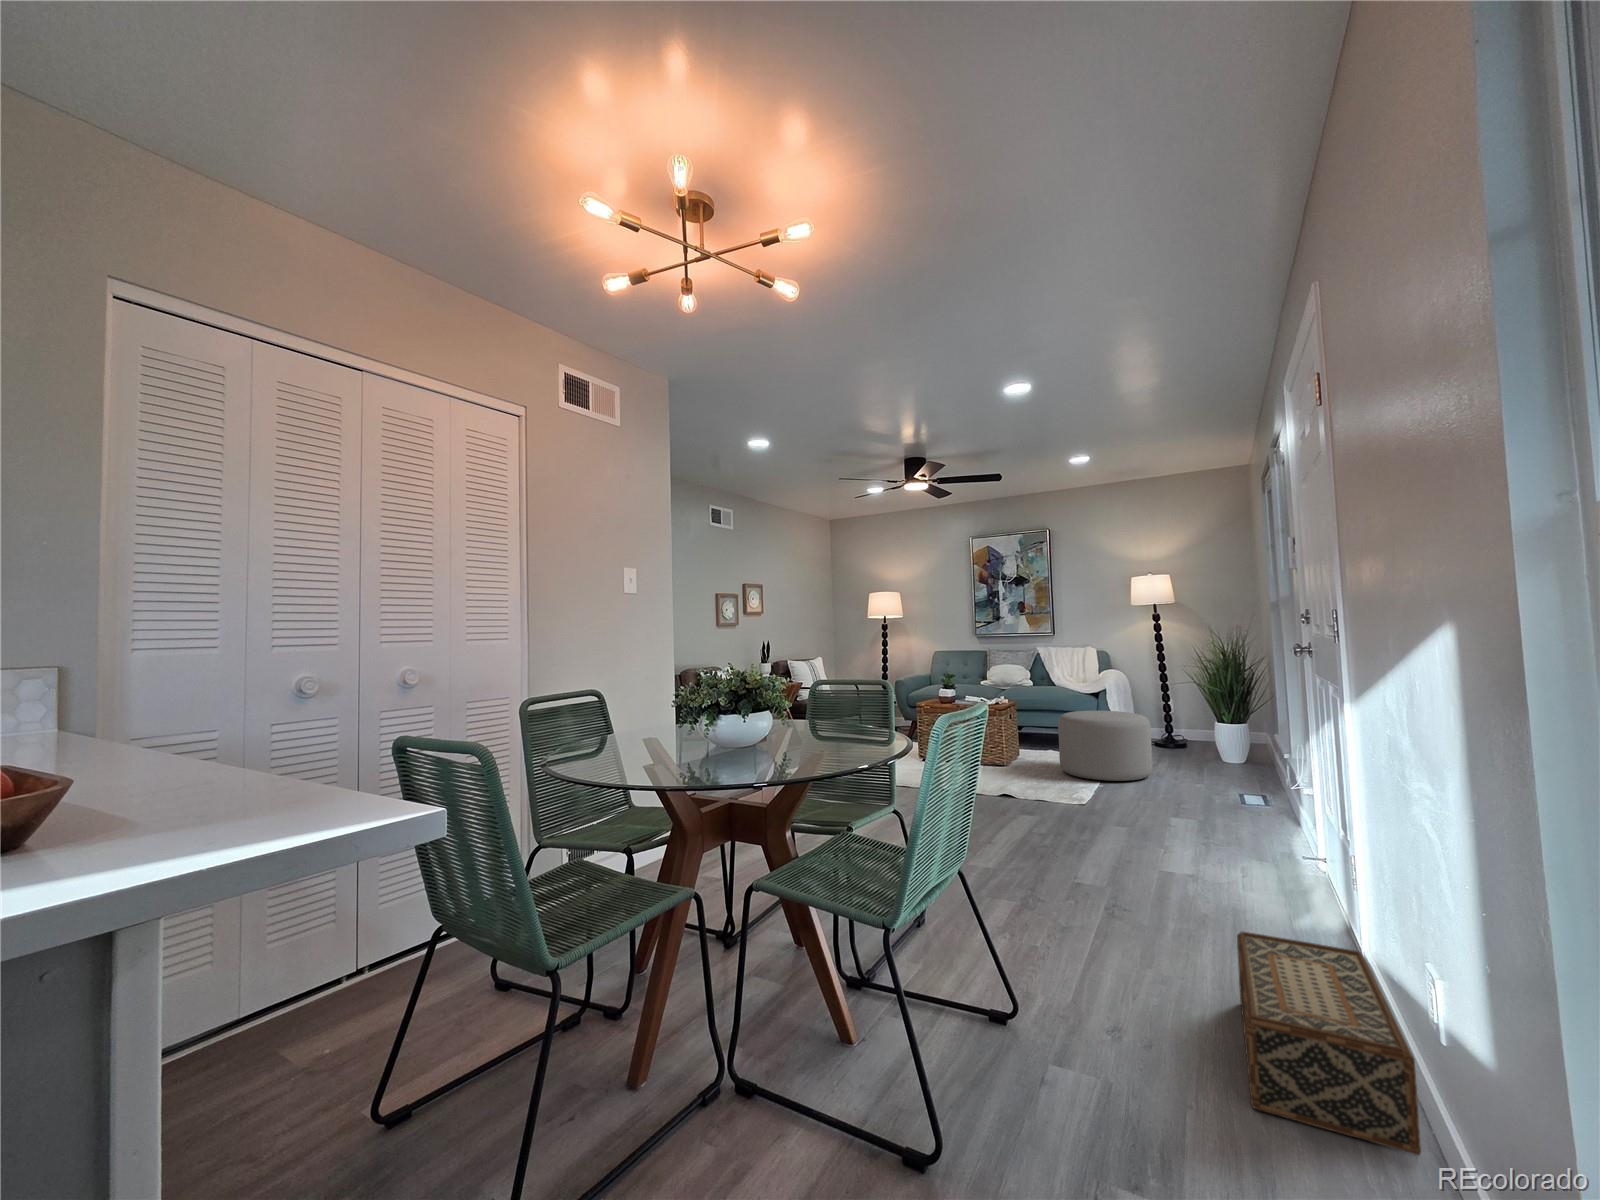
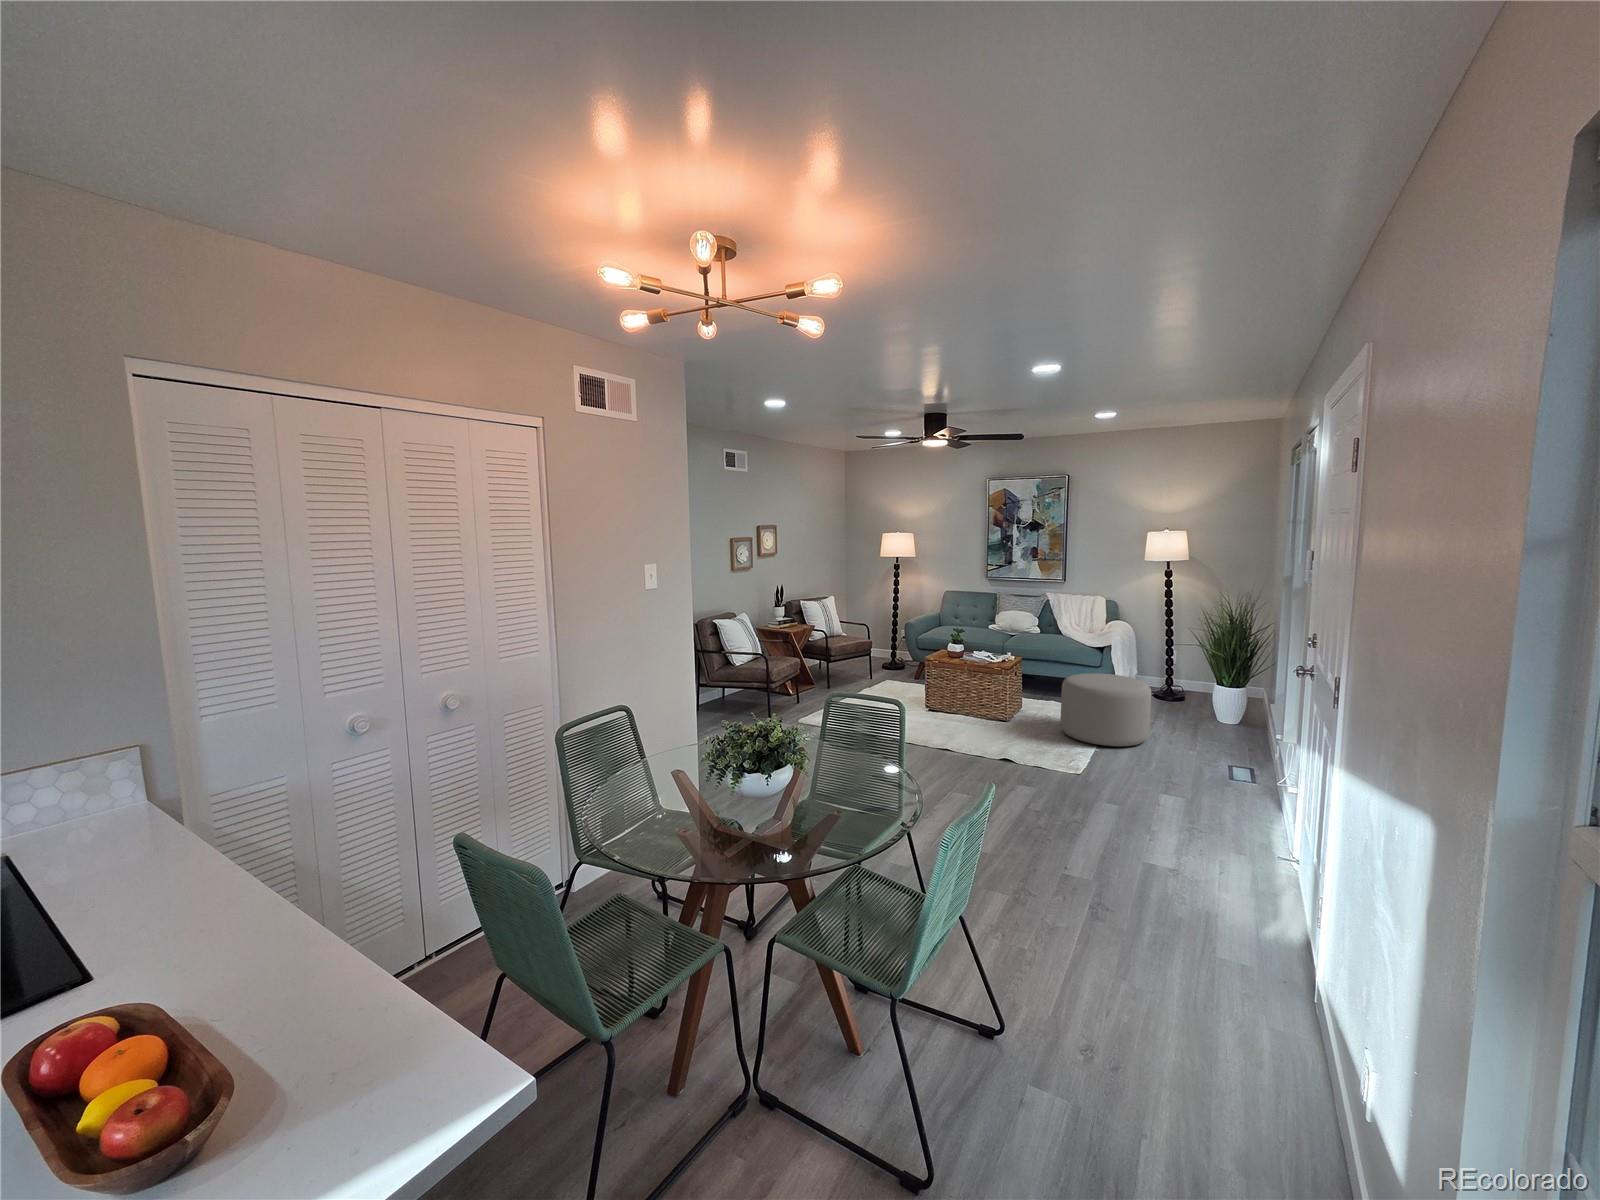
woven basket: present [1237,932,1421,1155] -> none [1193,967,1333,1191]

